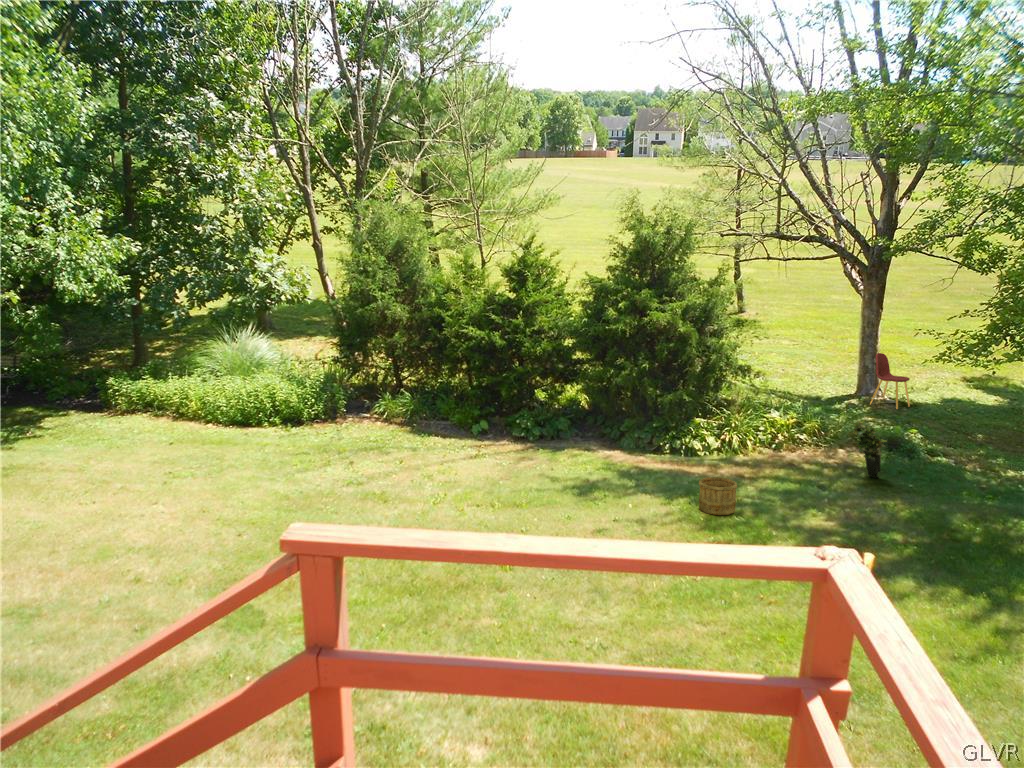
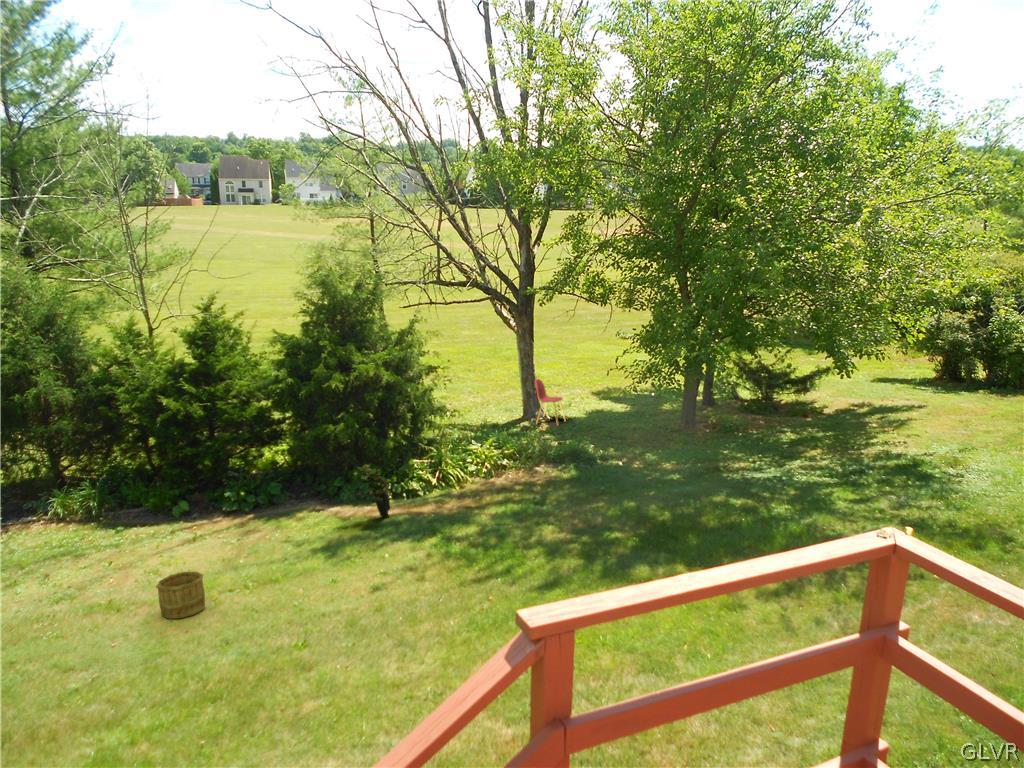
potted plant: present [851,420,886,478] -> present [358,465,391,517]
wooden bucket: present [699,477,737,515] -> present [156,571,205,619]

